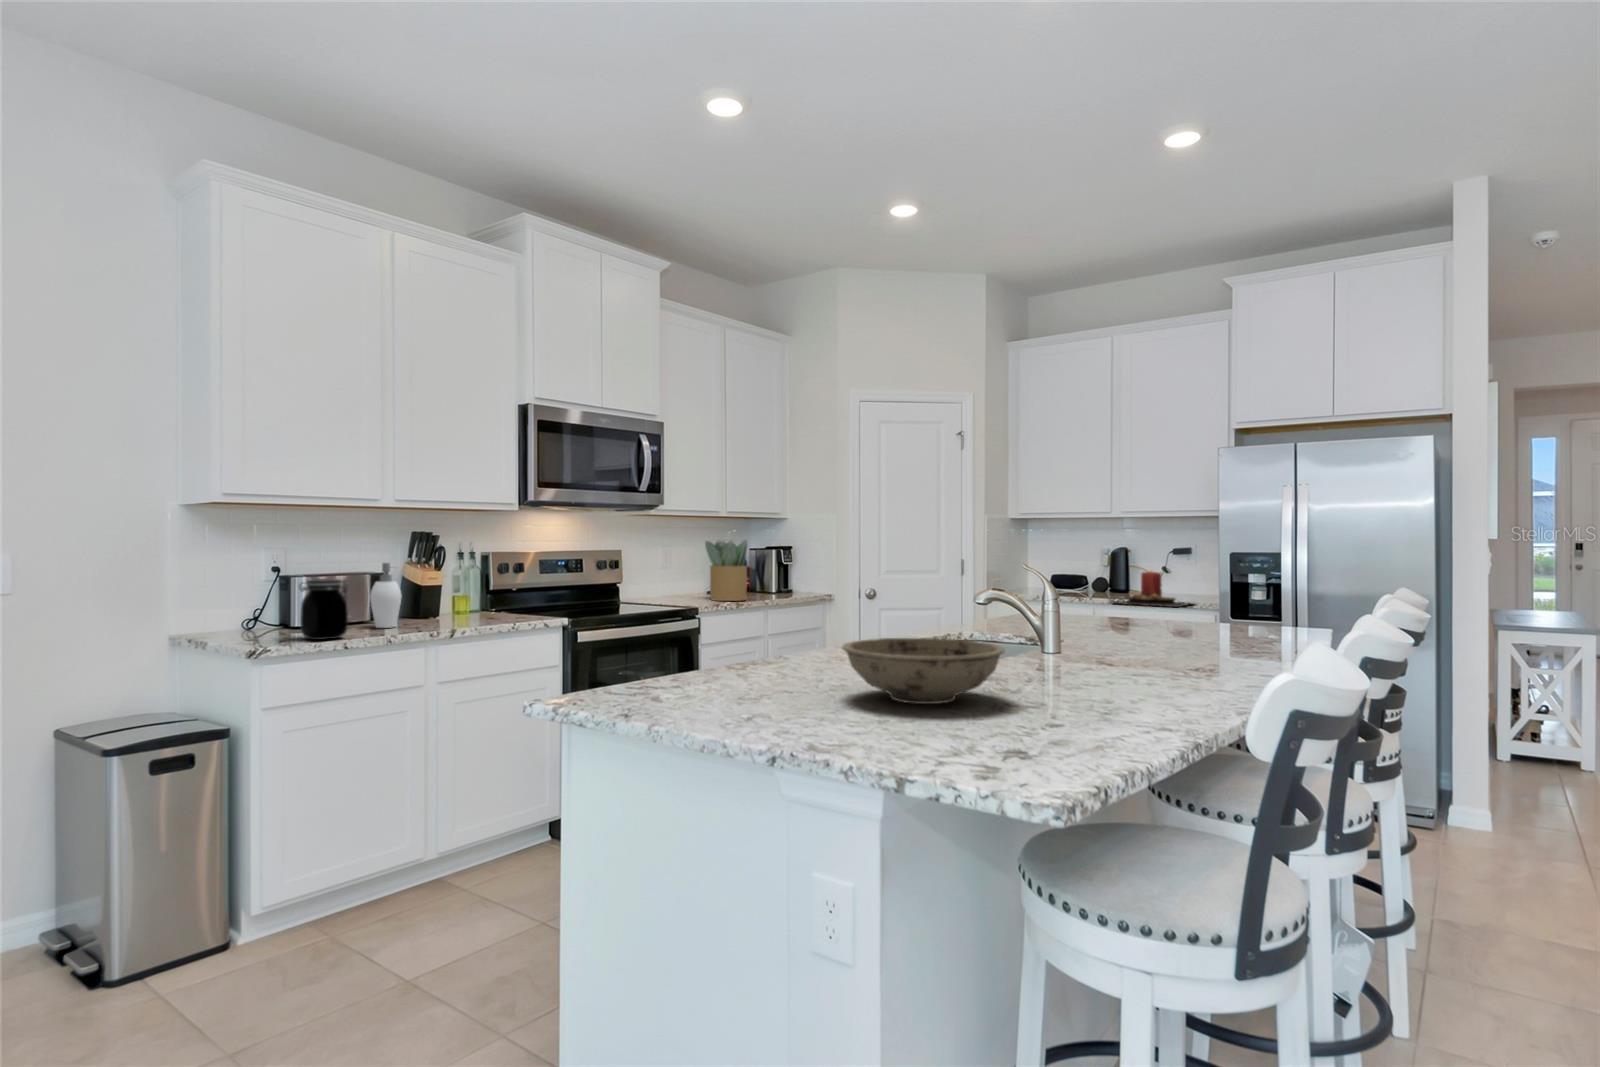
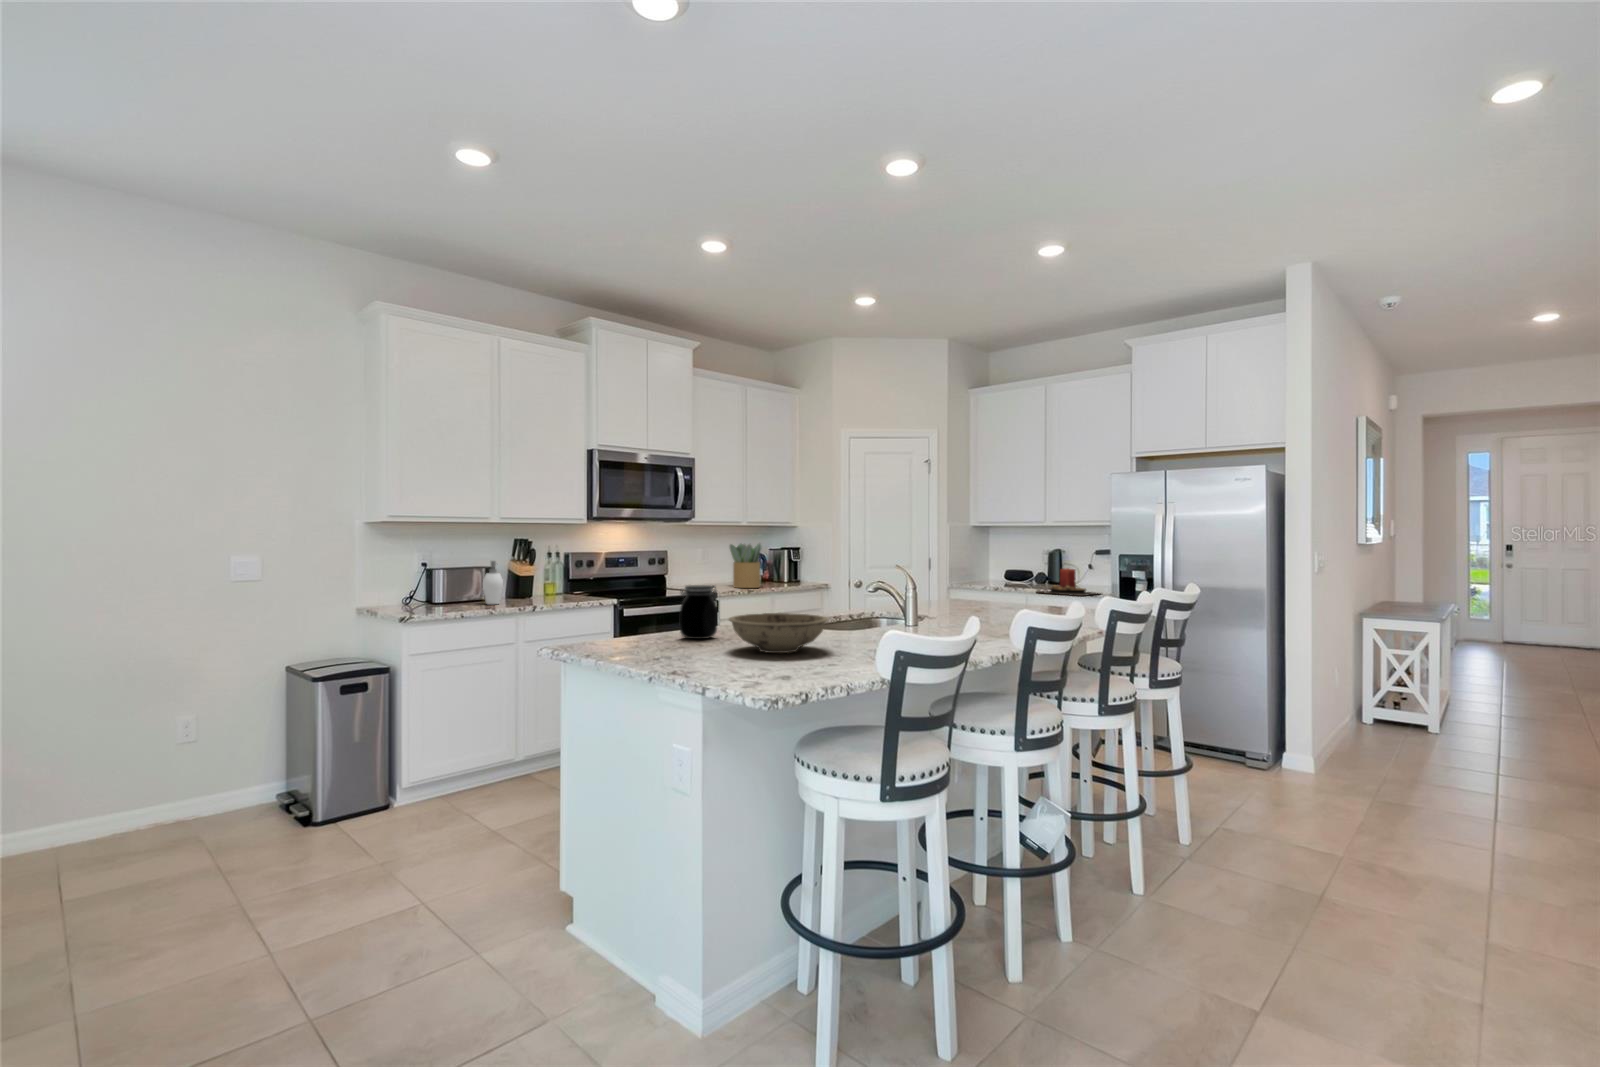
jar: present [300,579,348,640] -> present [680,585,718,639]

